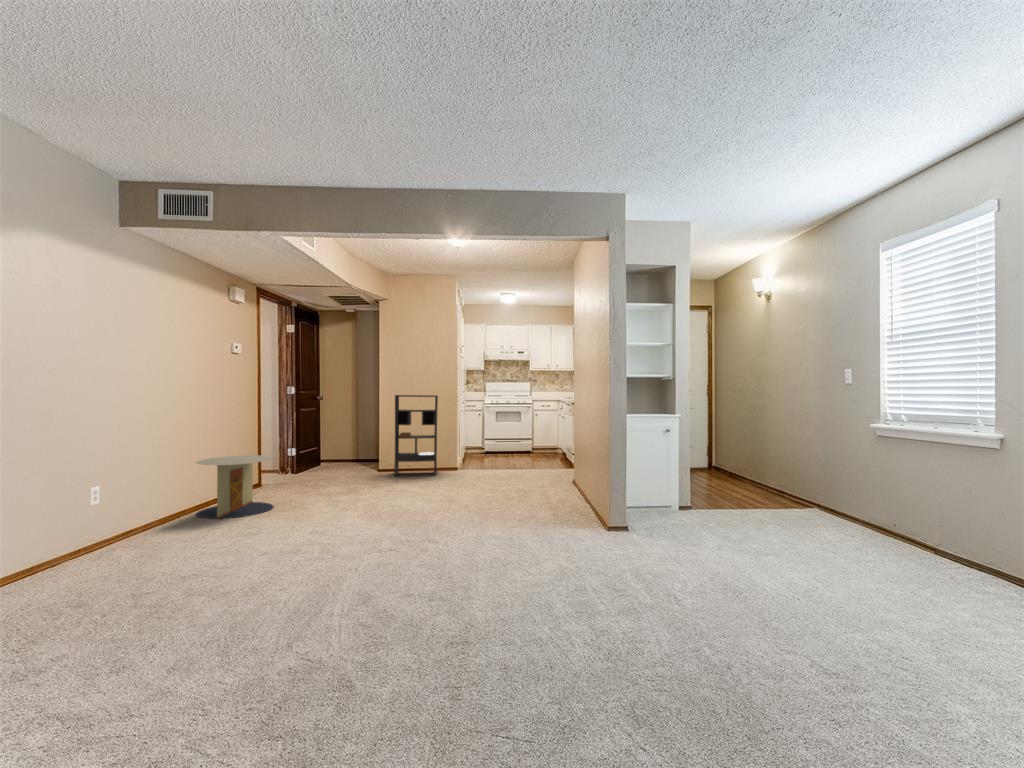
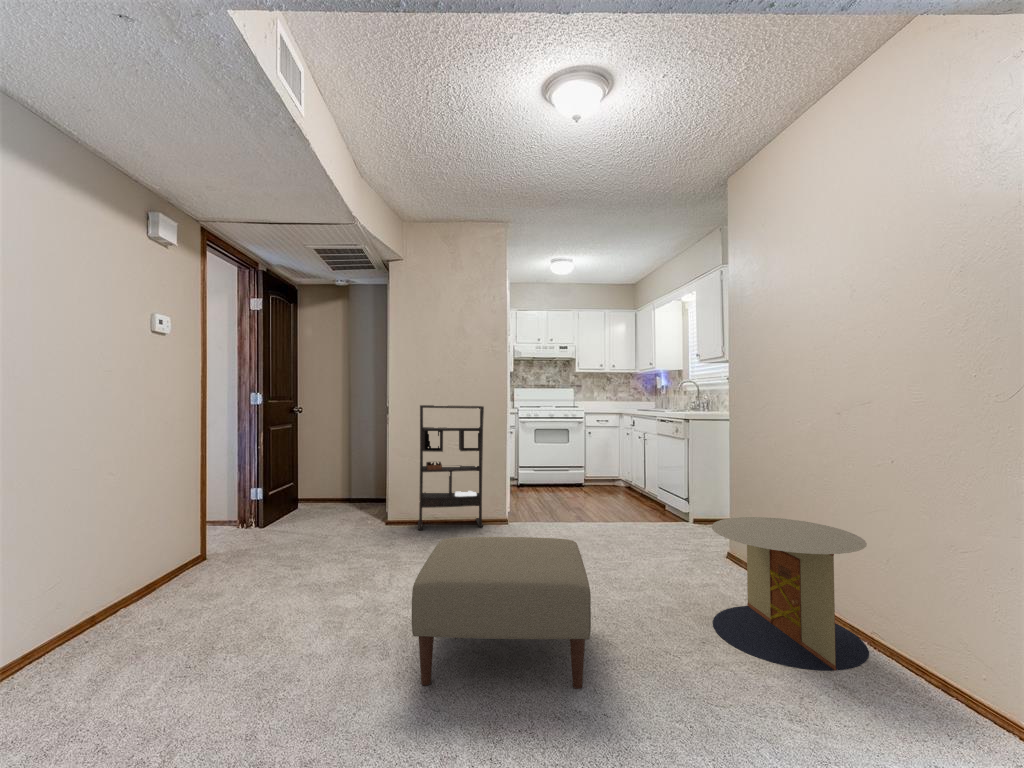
side table: present [196,455,274,519] -> present [712,517,869,671]
ottoman: none [355,465,453,527] -> present [412,537,591,689]

